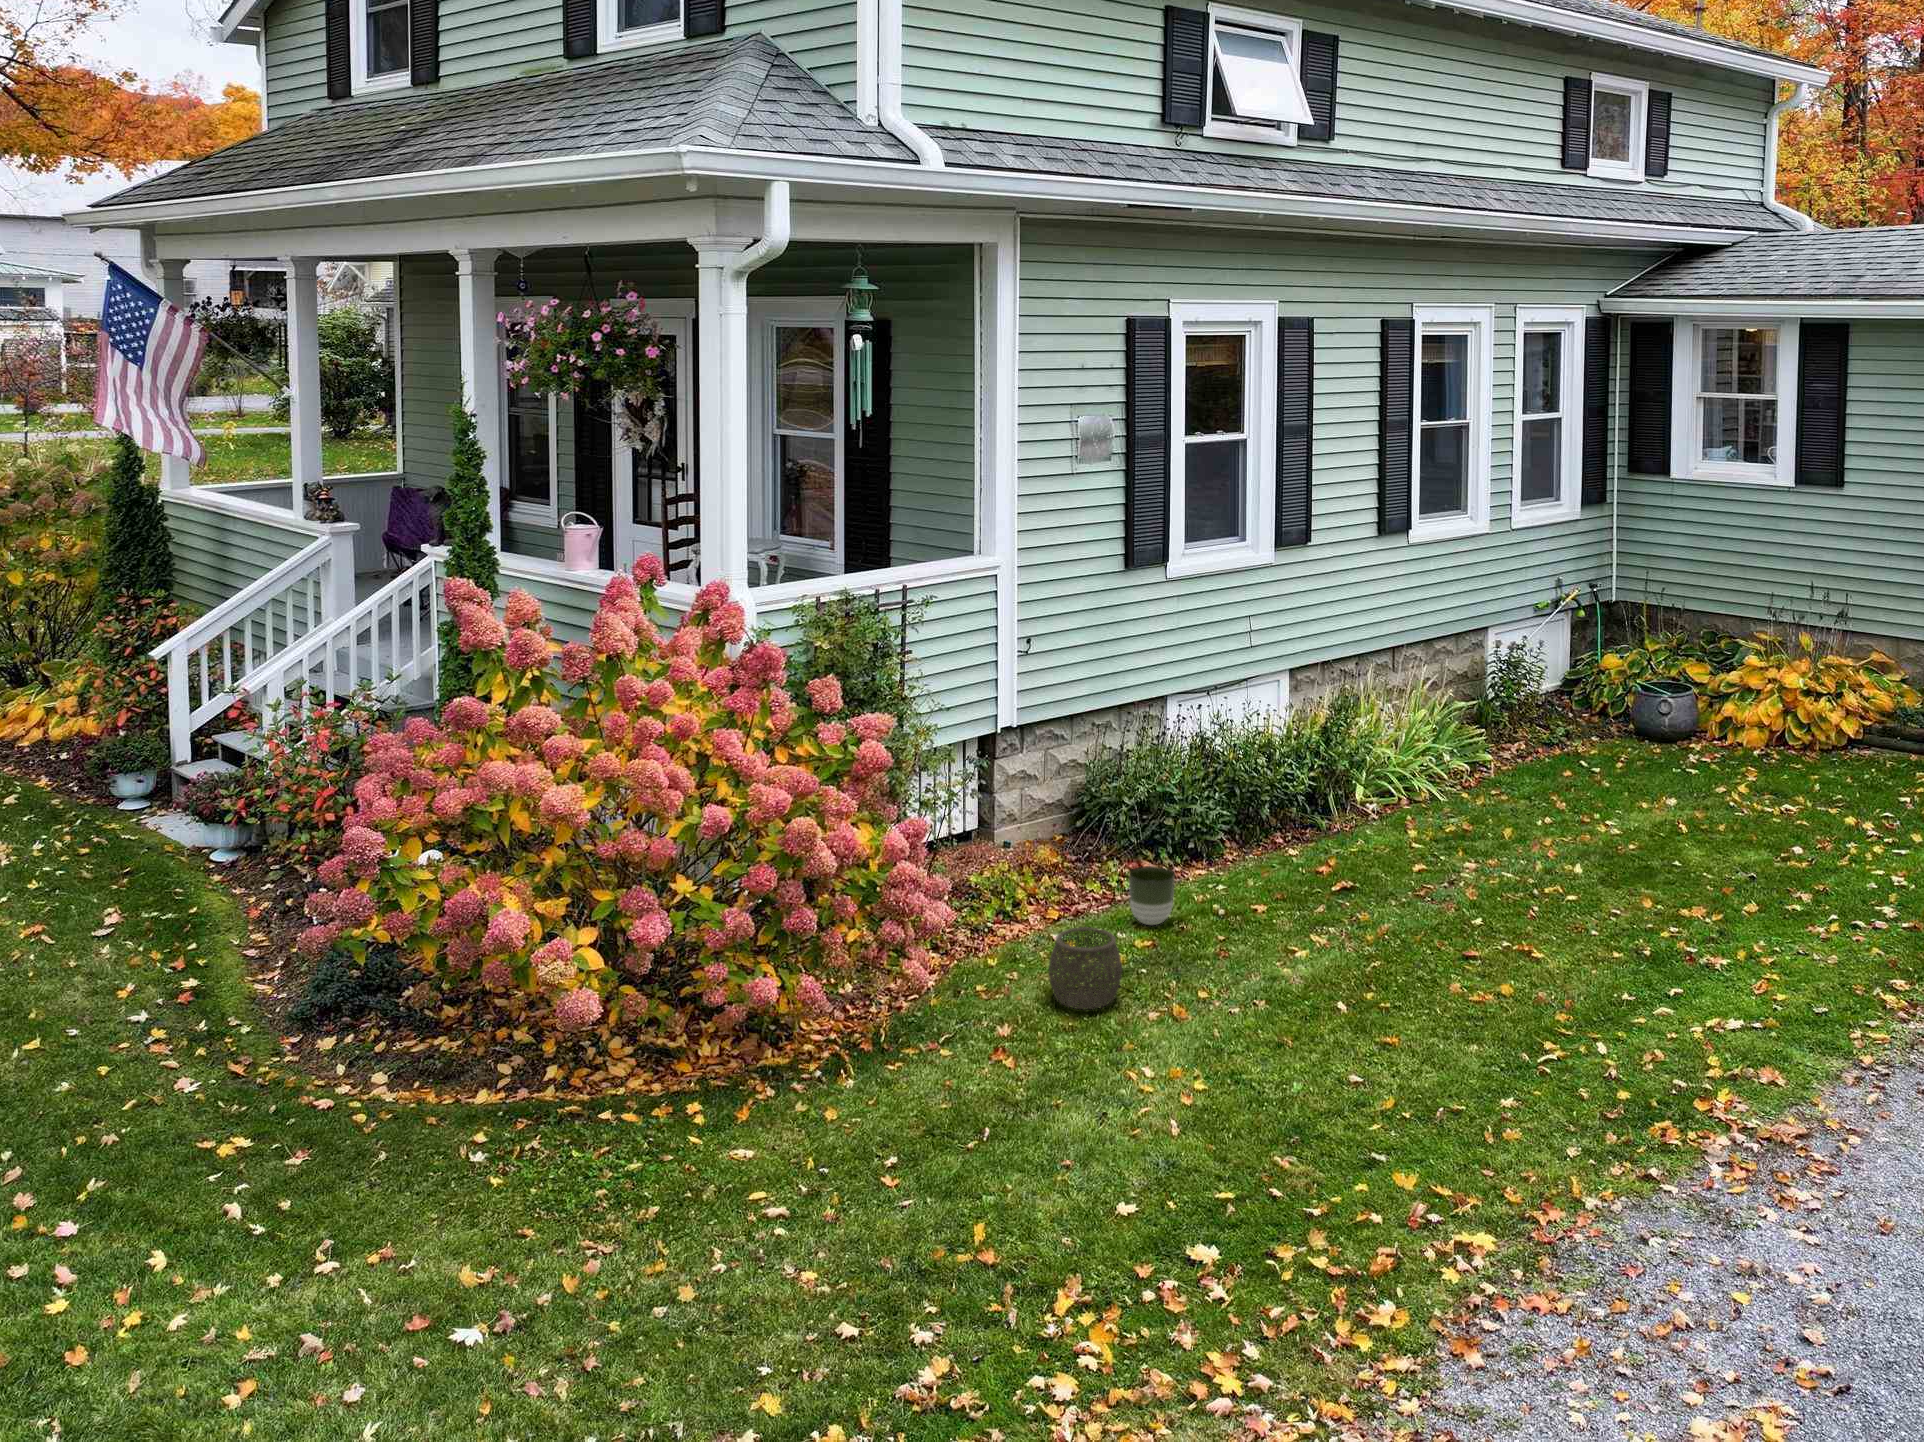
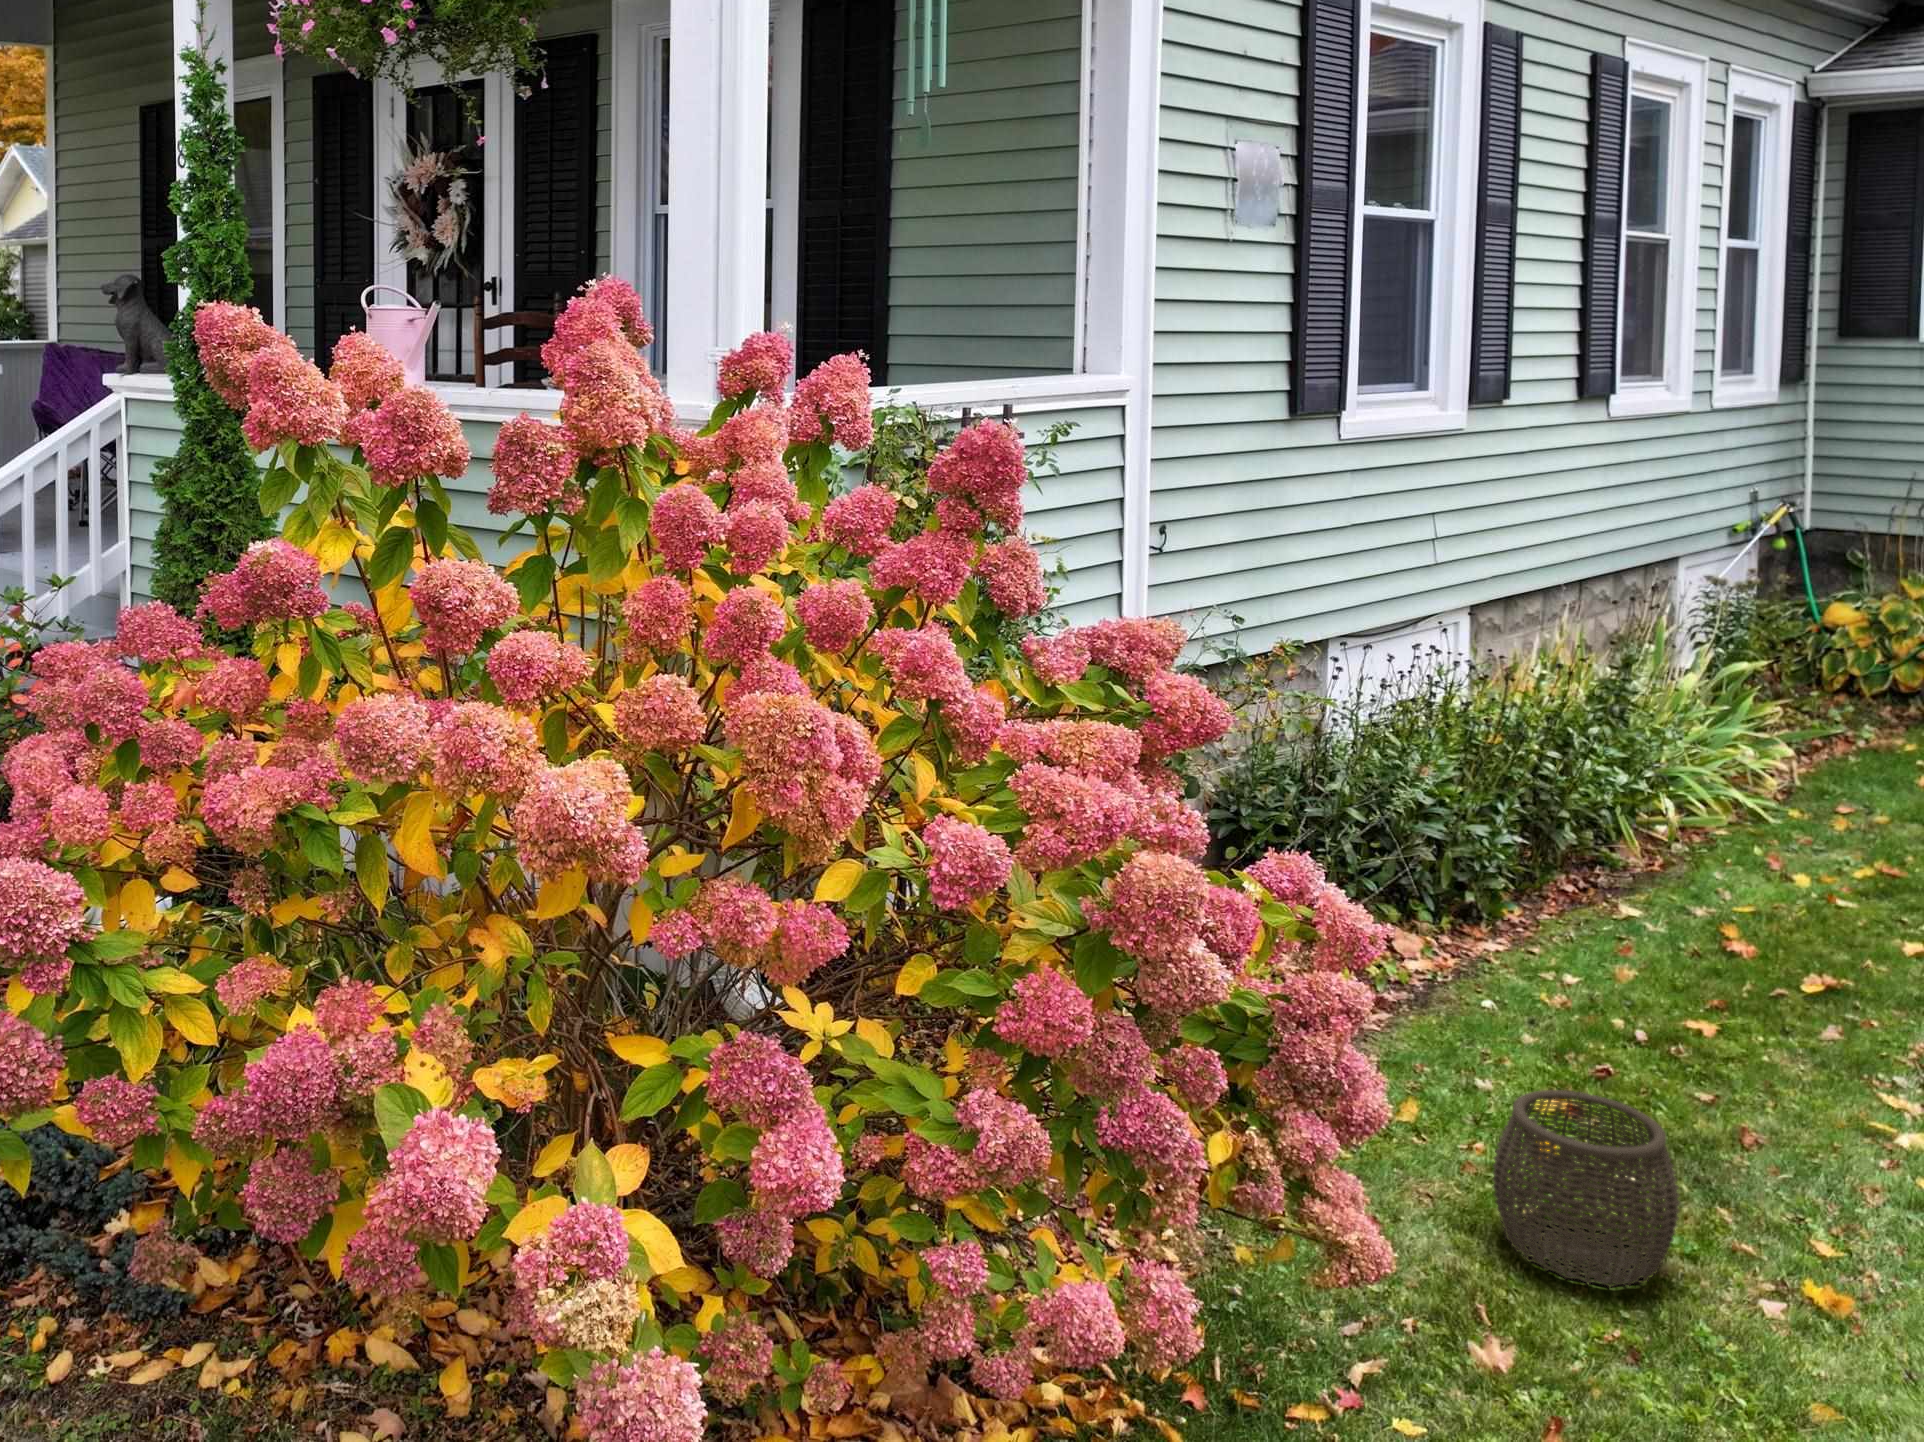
planter: present [1129,866,1175,925] -> none [1491,943,1594,1063]

